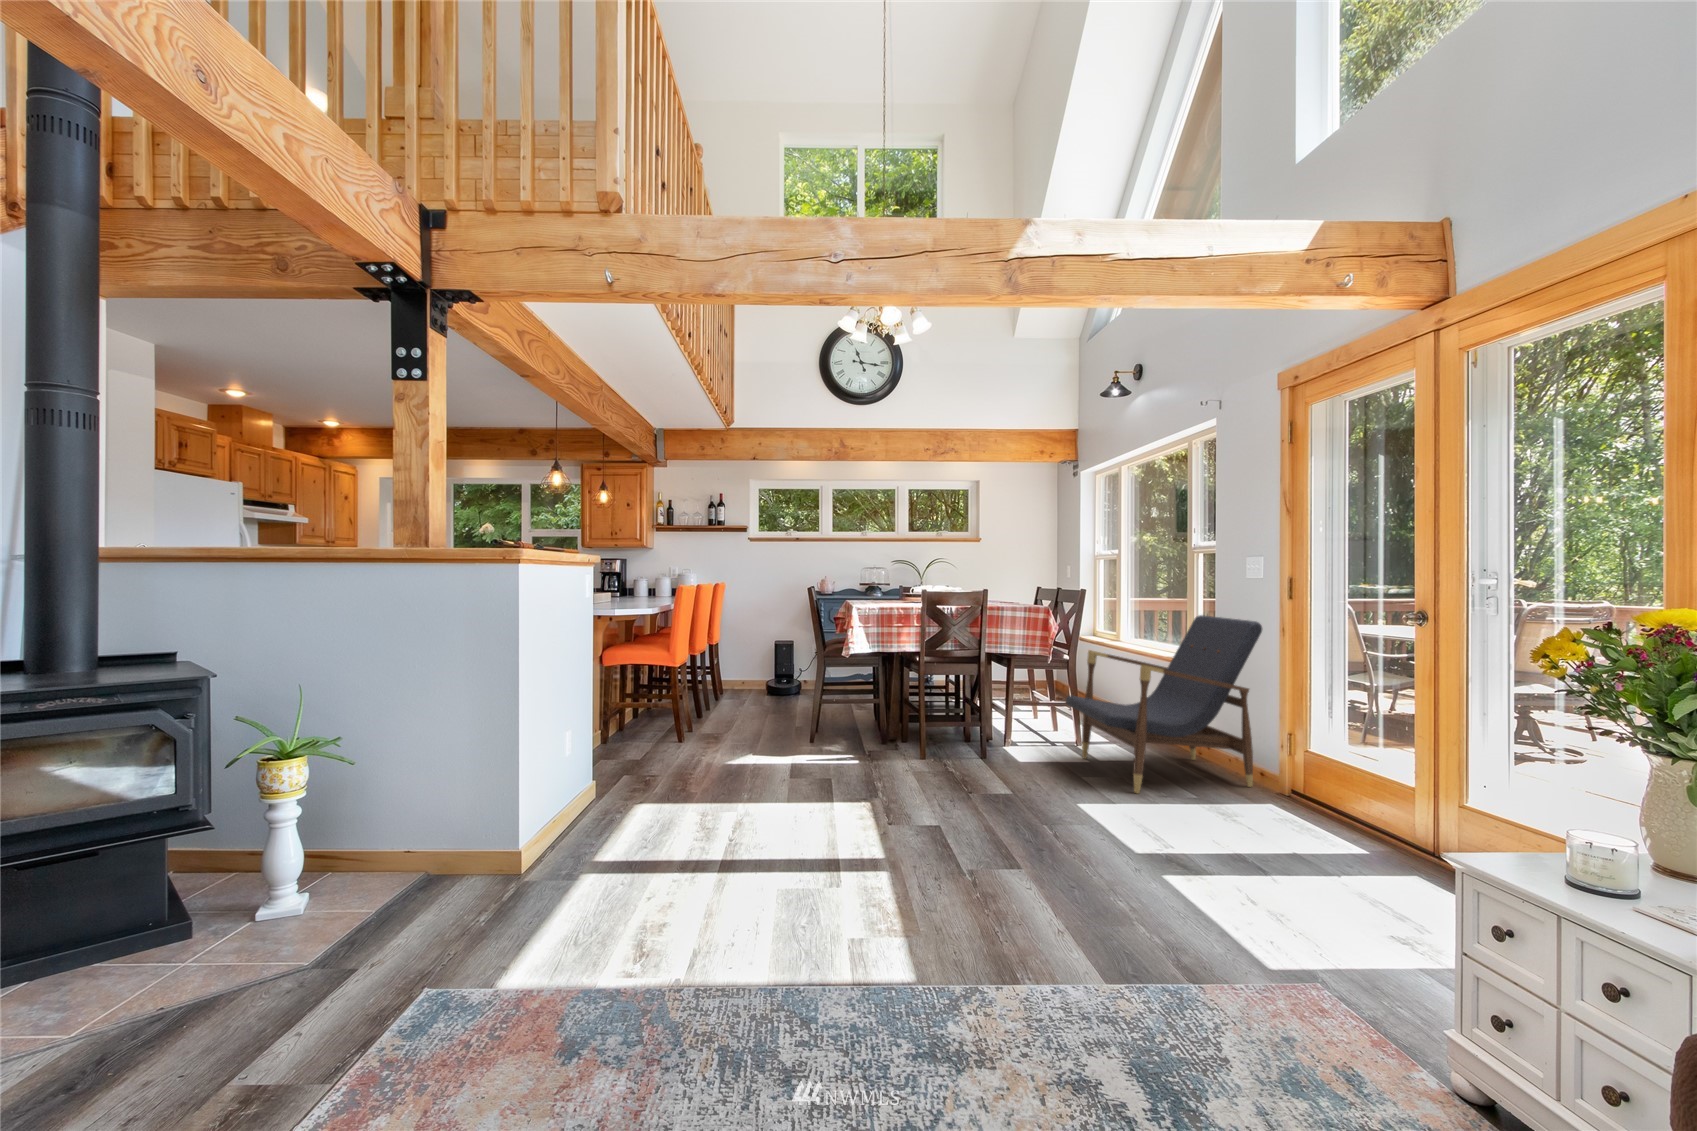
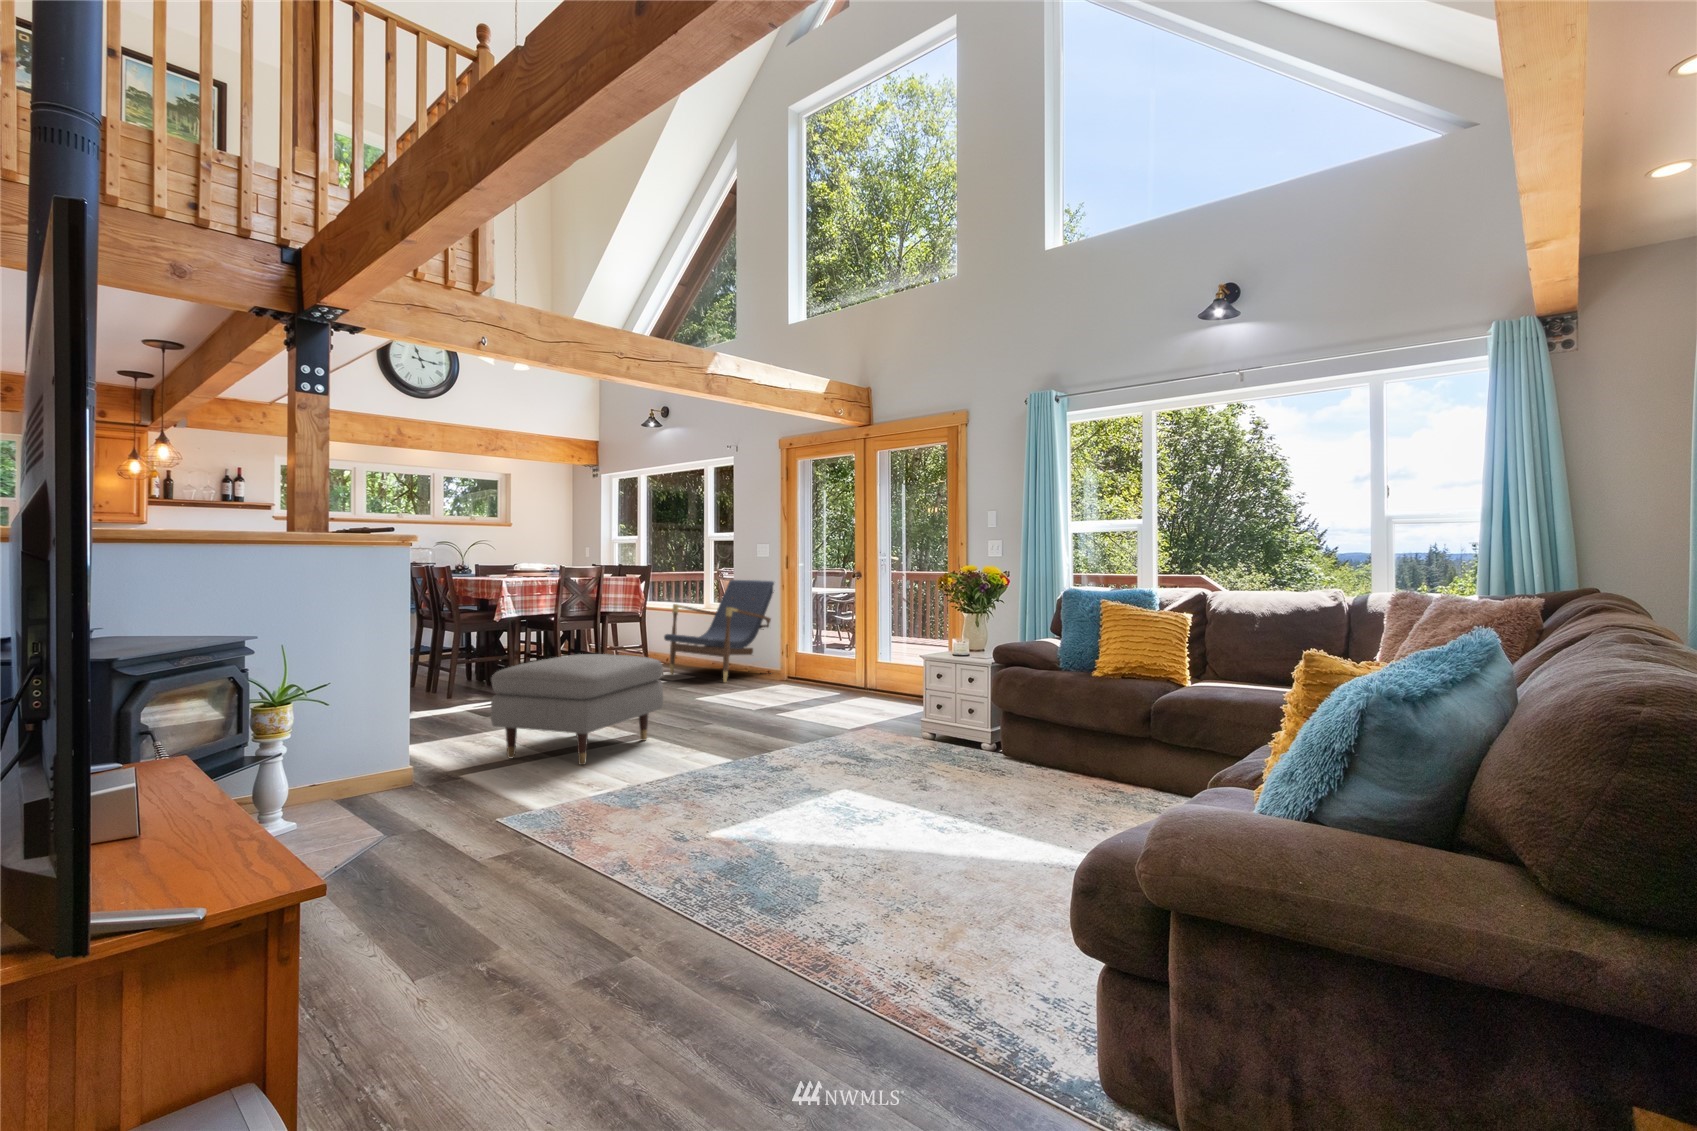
ottoman: none [527,738,795,956] -> present [491,654,663,765]

